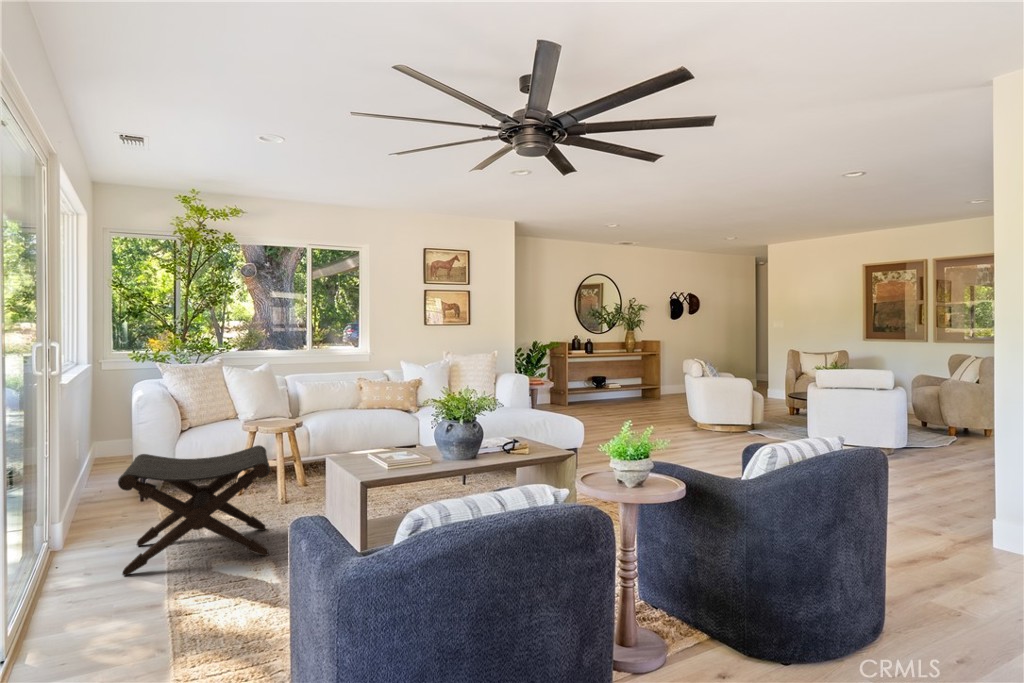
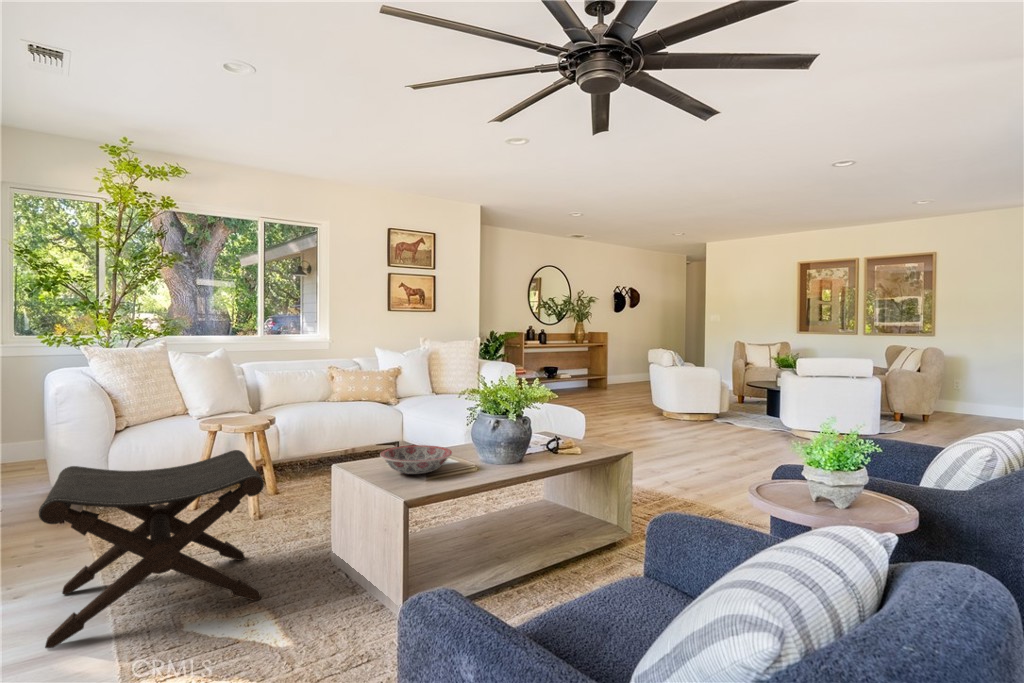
ceramic bowl: none [358,444,415,465] -> present [380,445,452,474]

